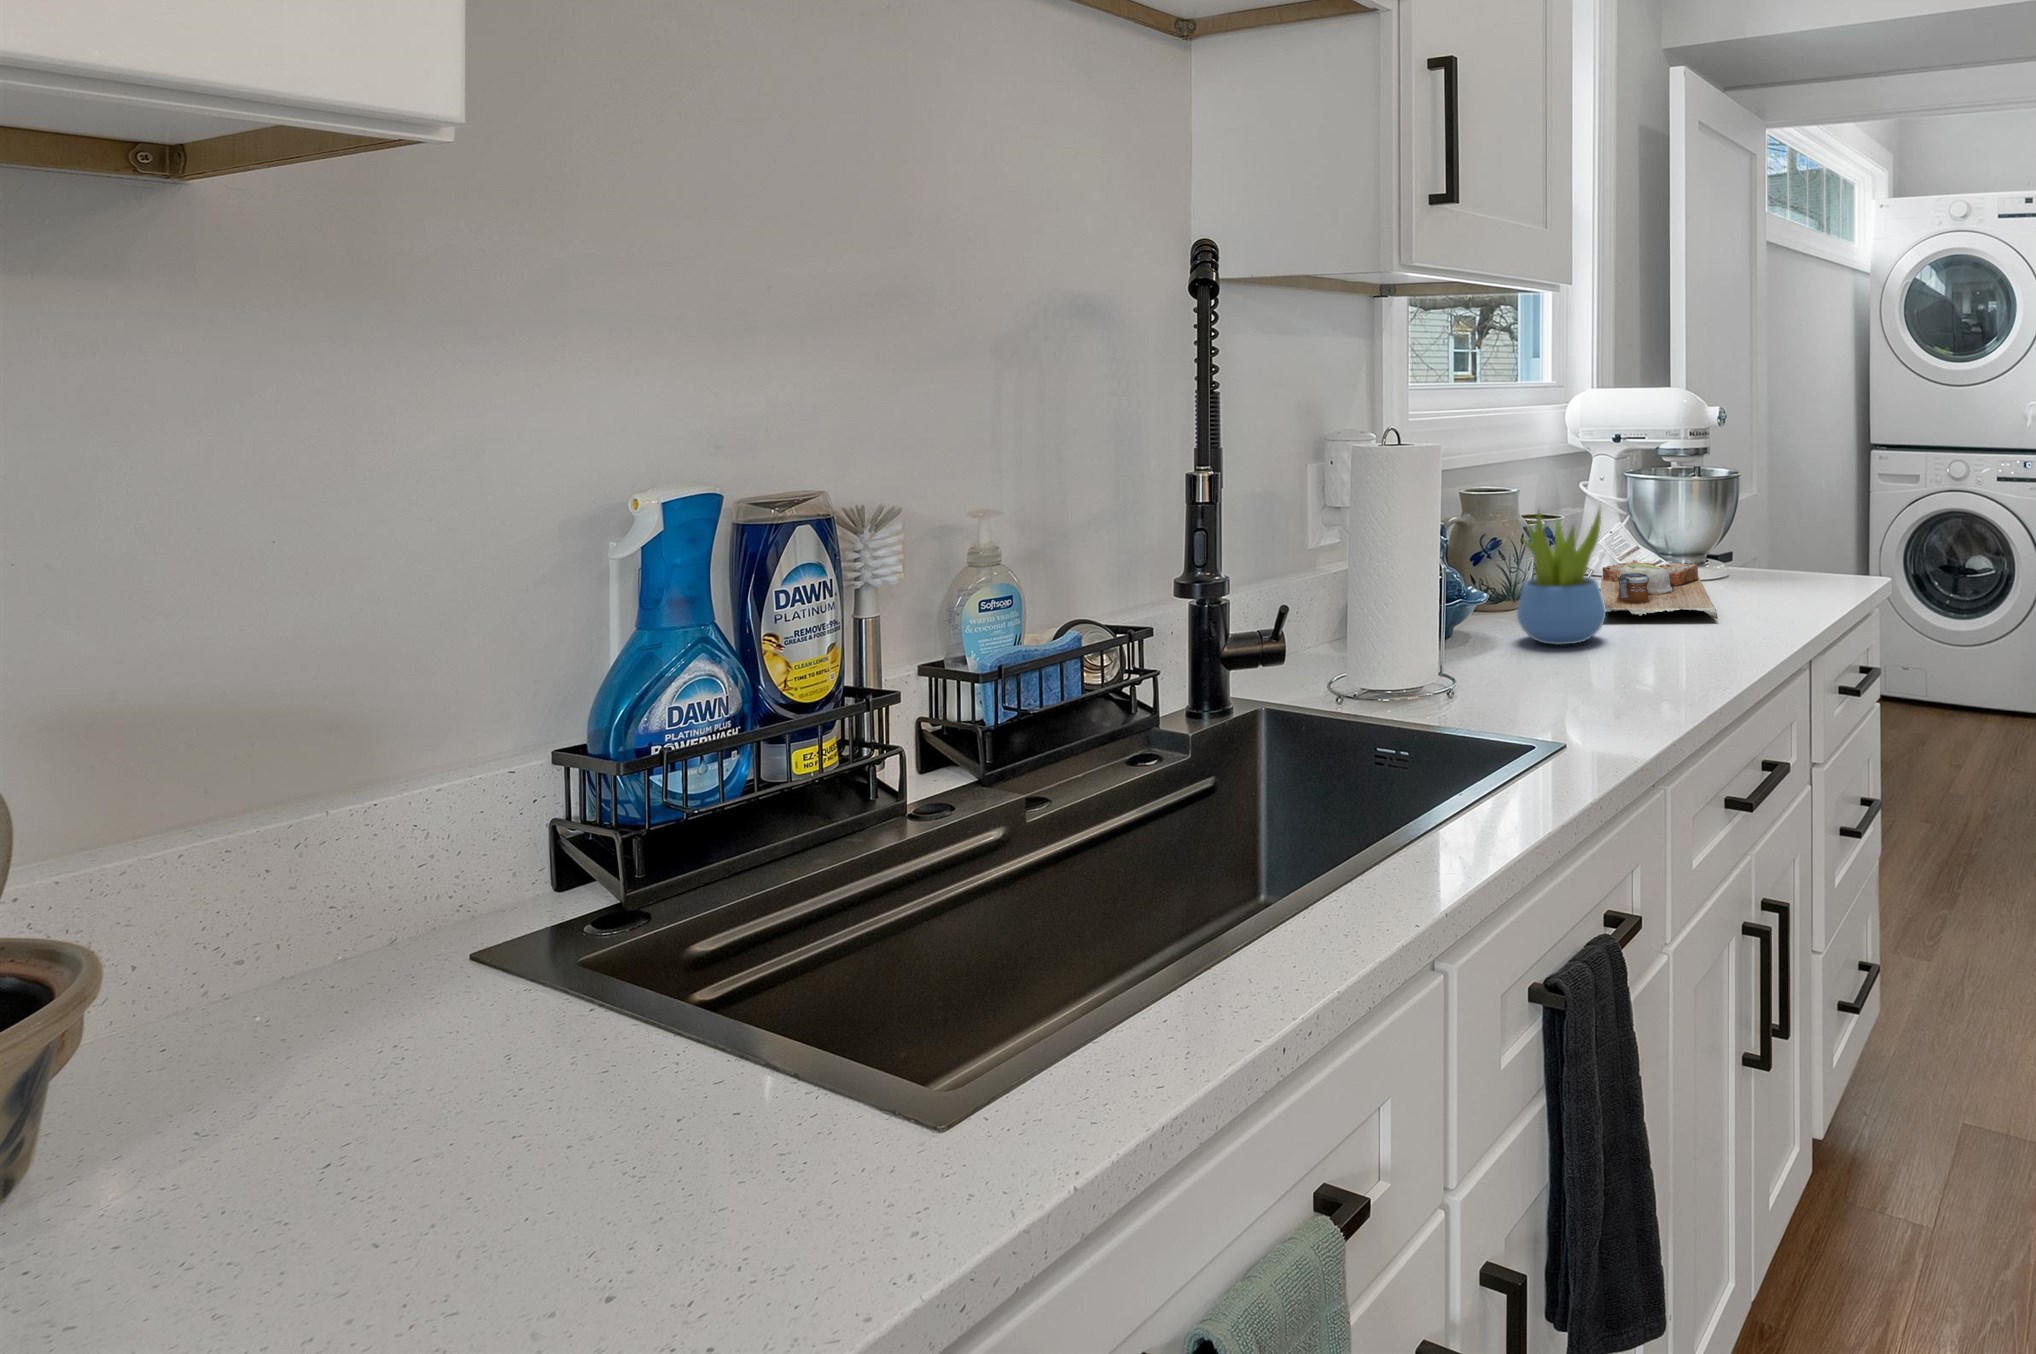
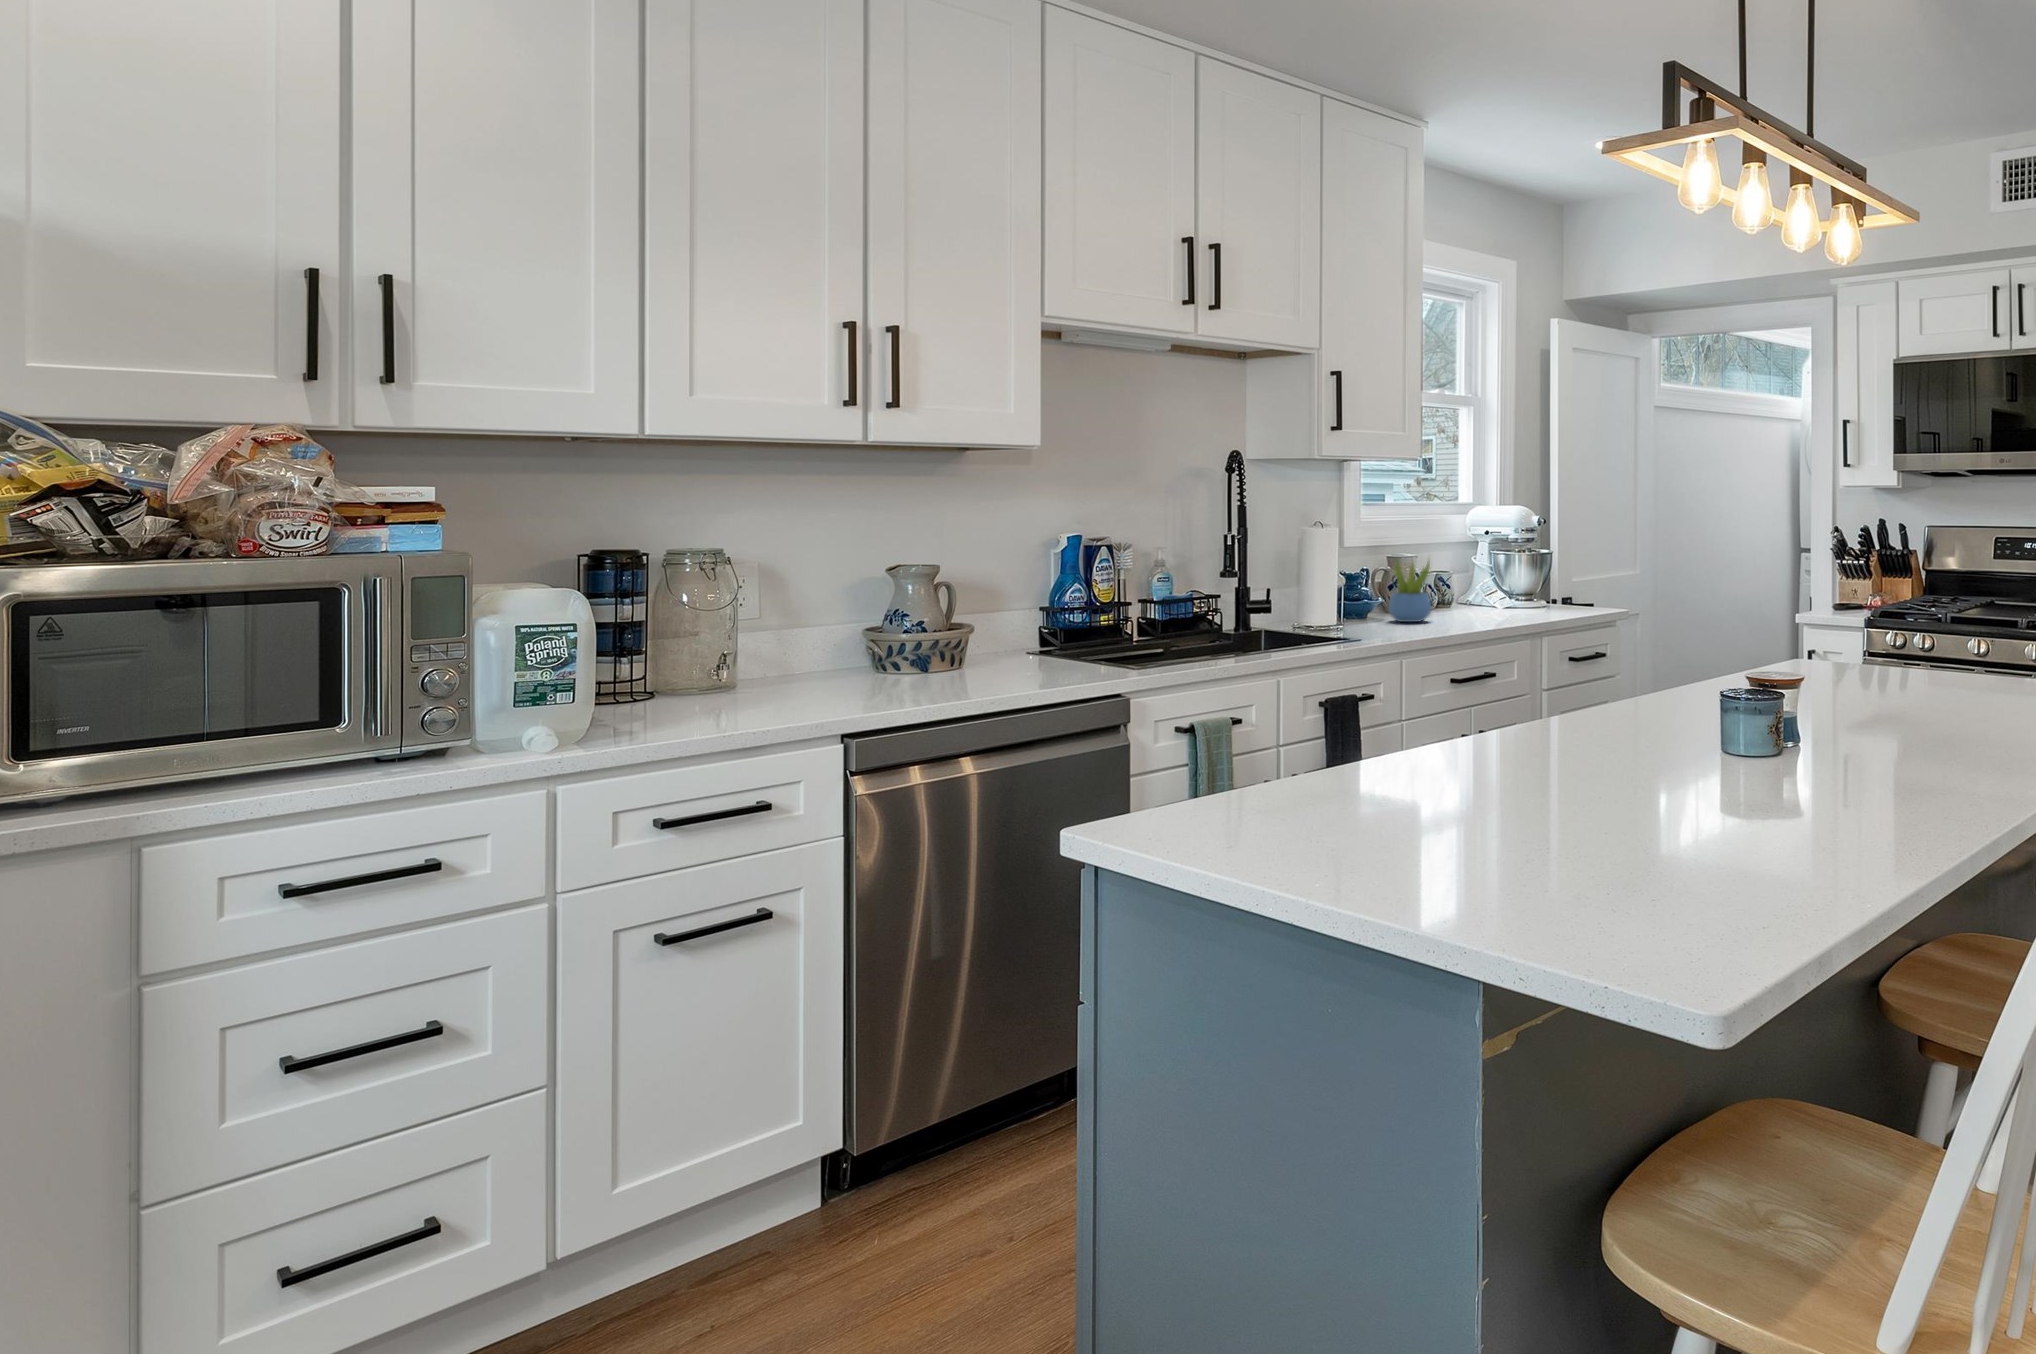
cutting board: present [1600,560,1718,619] -> none [1436,592,1511,618]

